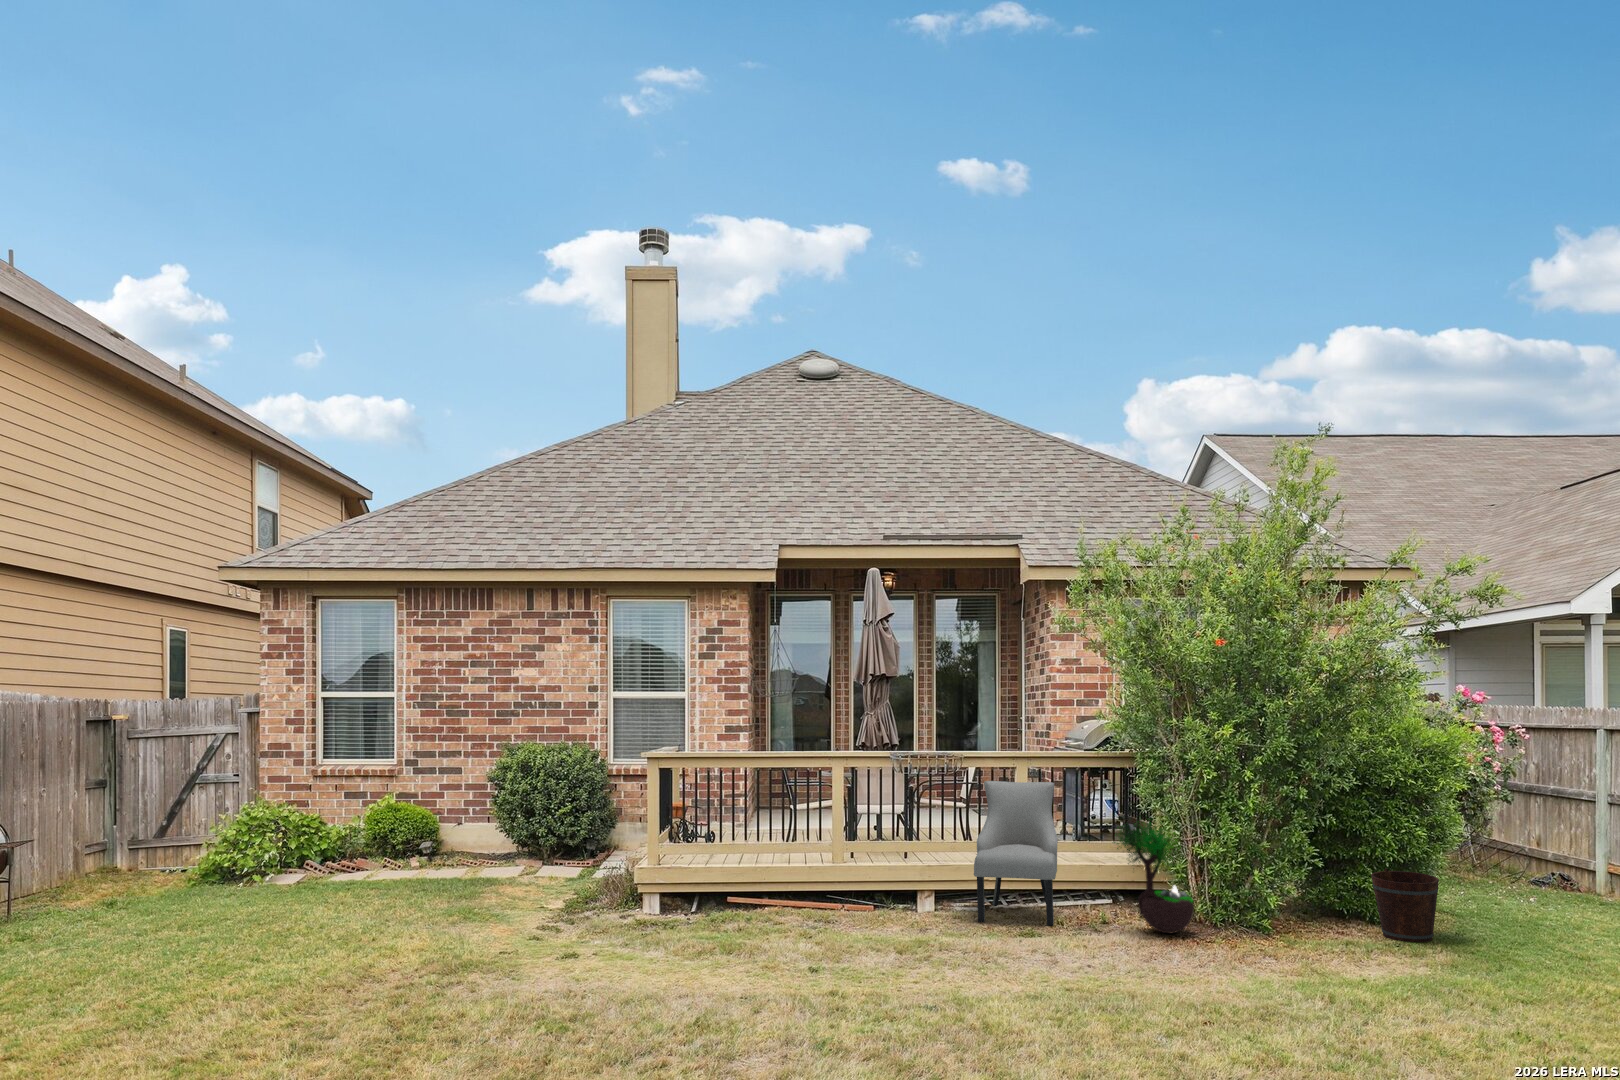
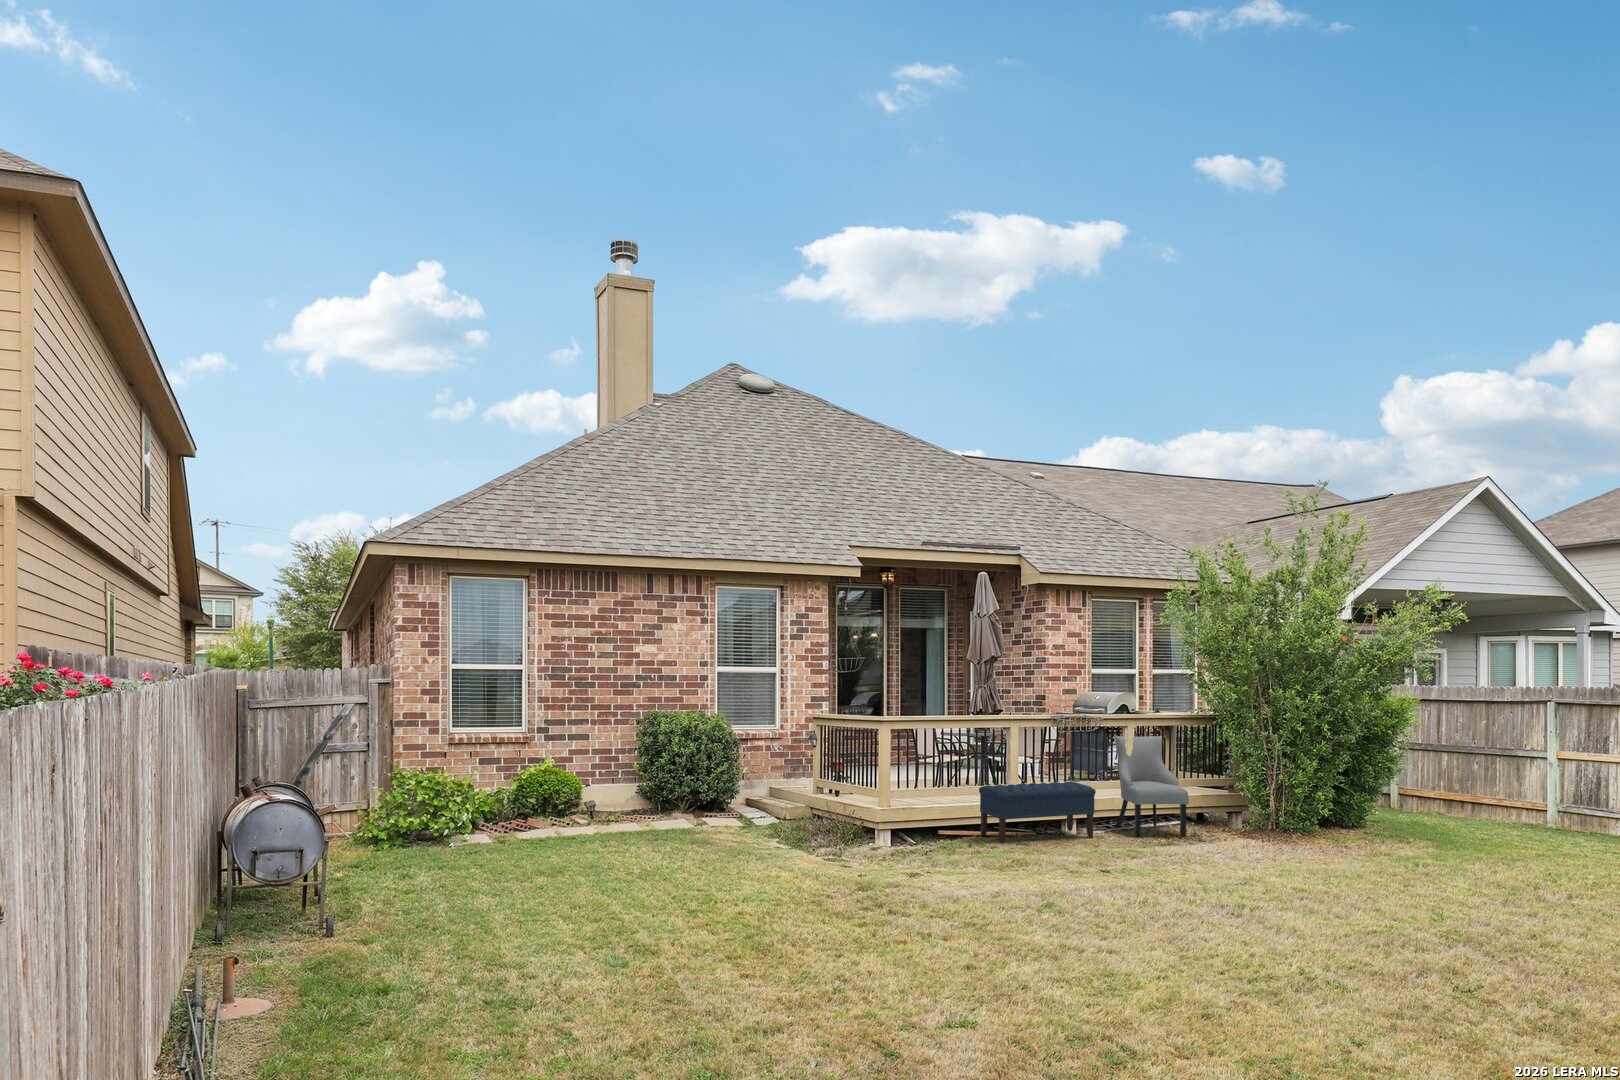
potted tree: present [1114,818,1194,933] -> none [1224,753,1278,836]
bench: none [766,841,915,920] -> present [979,782,1096,843]
bucket: present [1371,868,1439,942] -> none [1359,787,1403,833]

